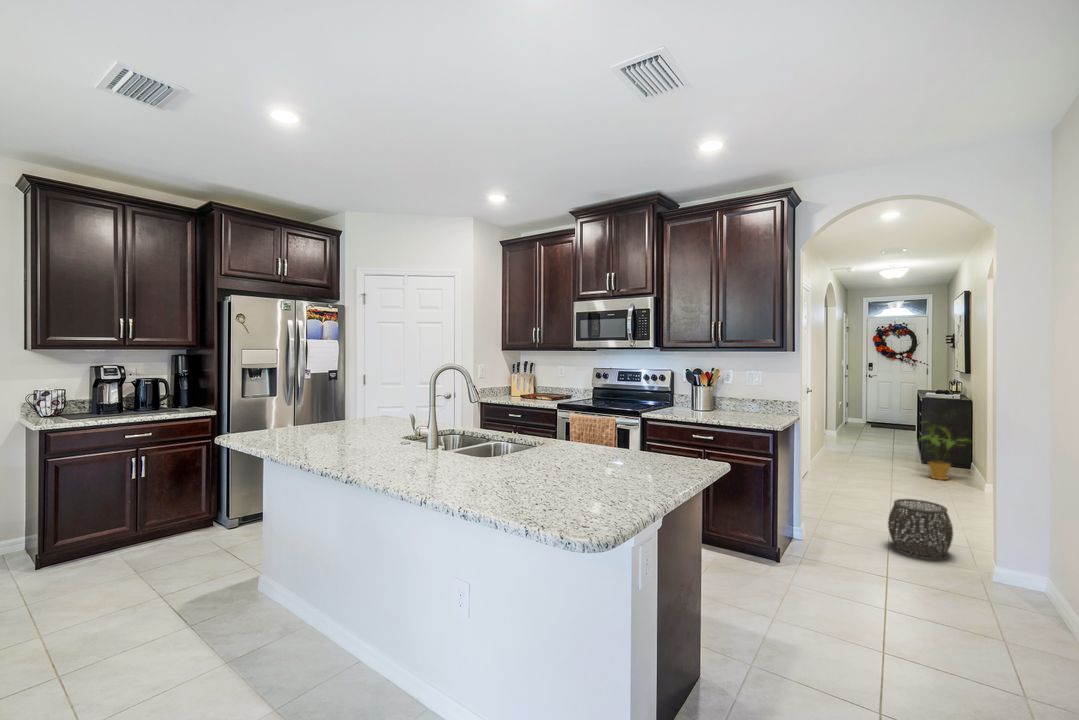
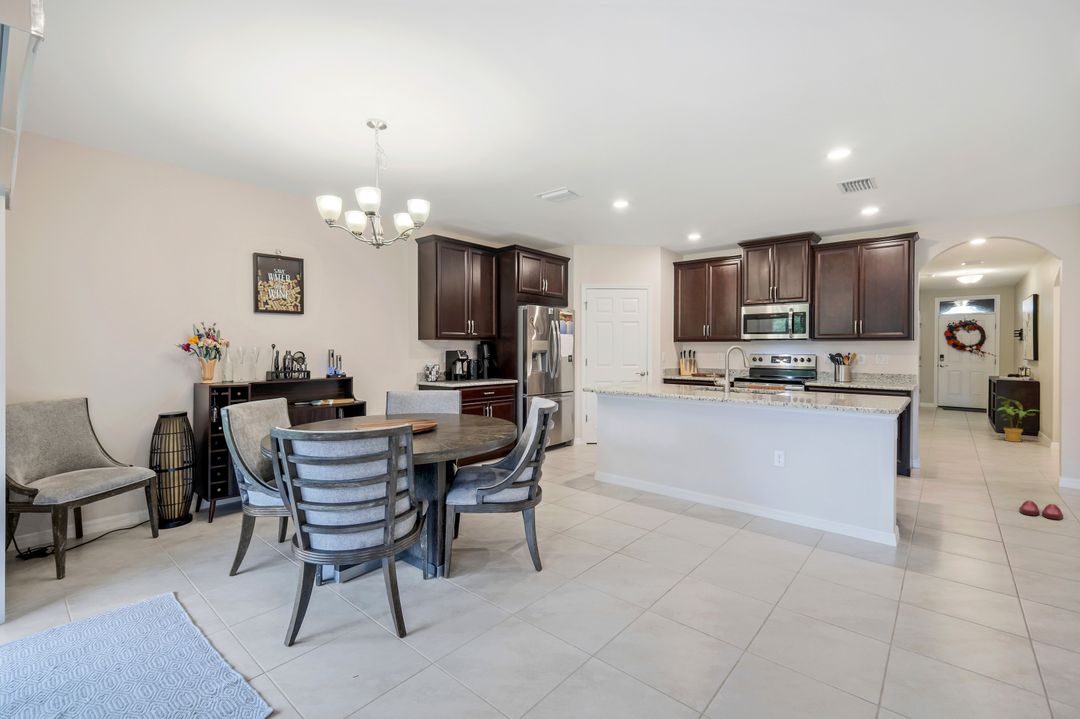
woven basket: present [888,499,953,557] -> none [984,442,1033,478]
slippers: none [920,628,989,677] -> present [1019,501,1063,519]

